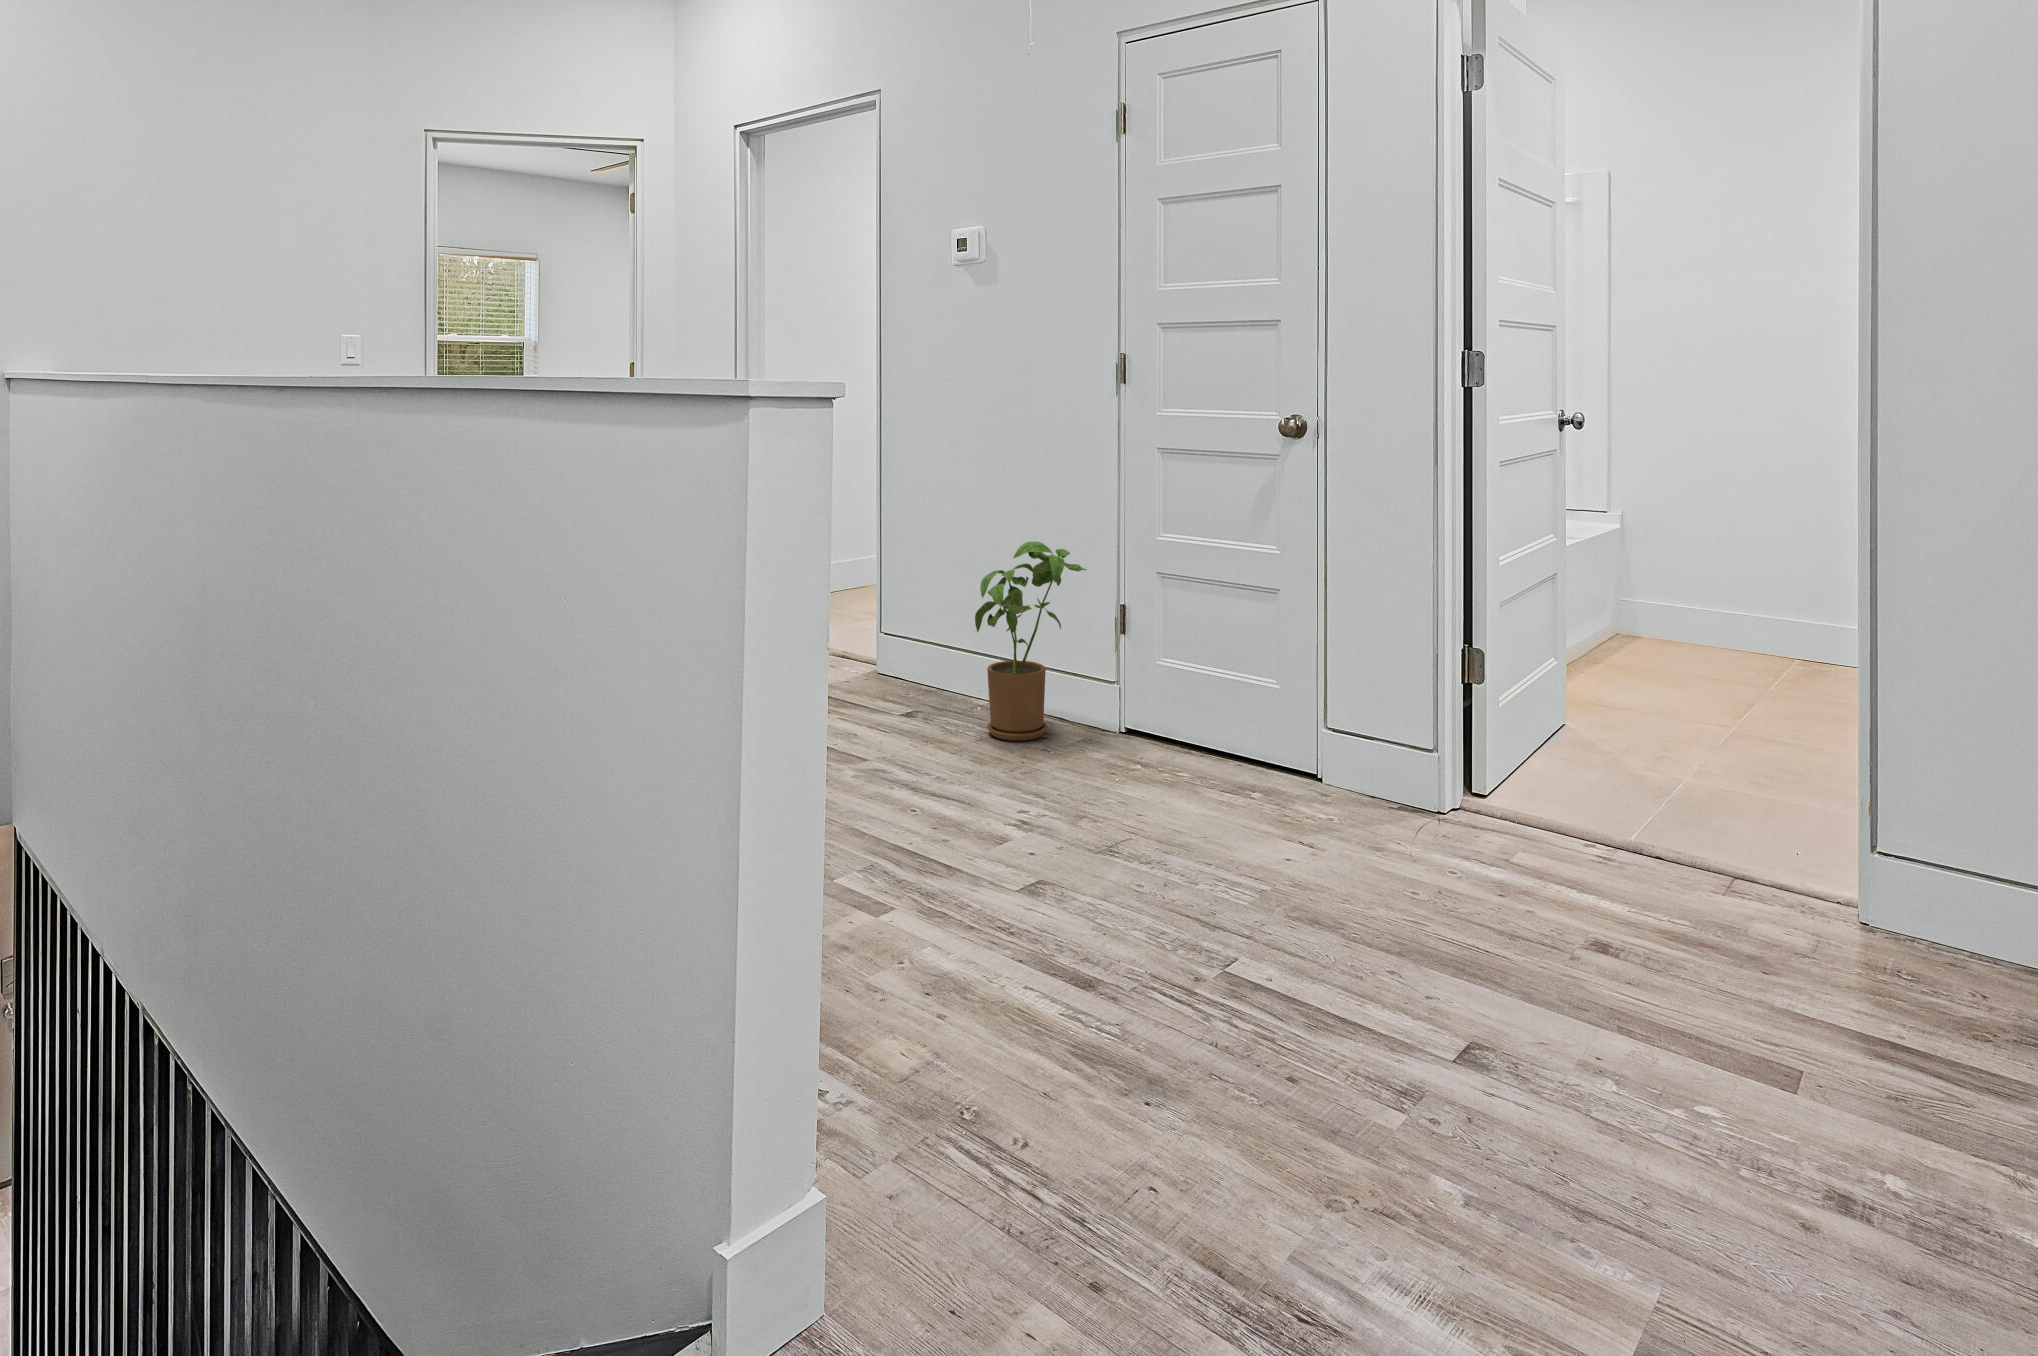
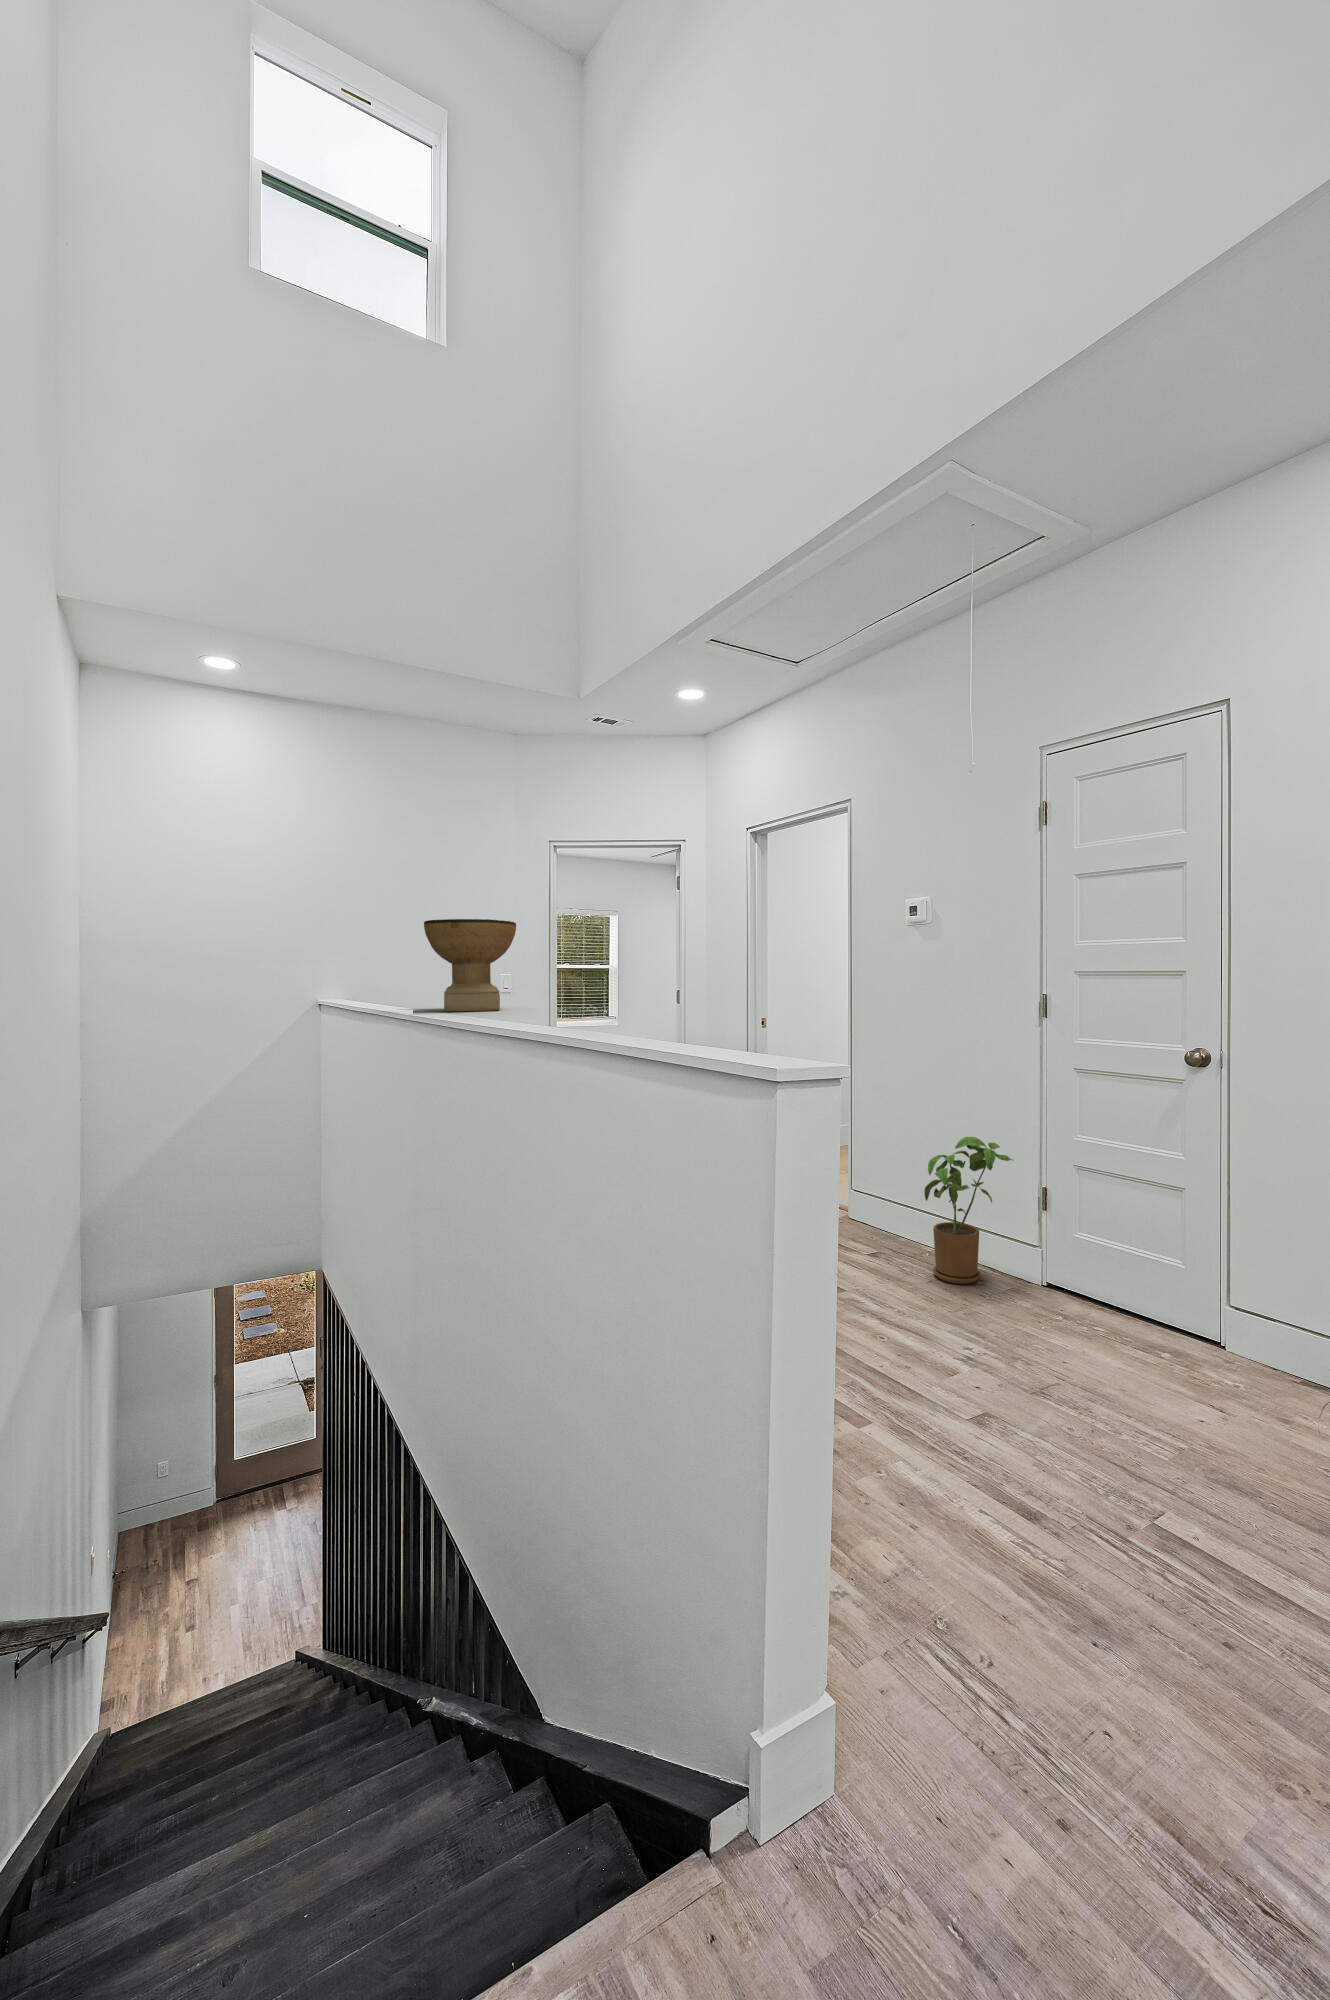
decorative bowl: none [216,230,376,375] -> present [424,919,516,1012]

